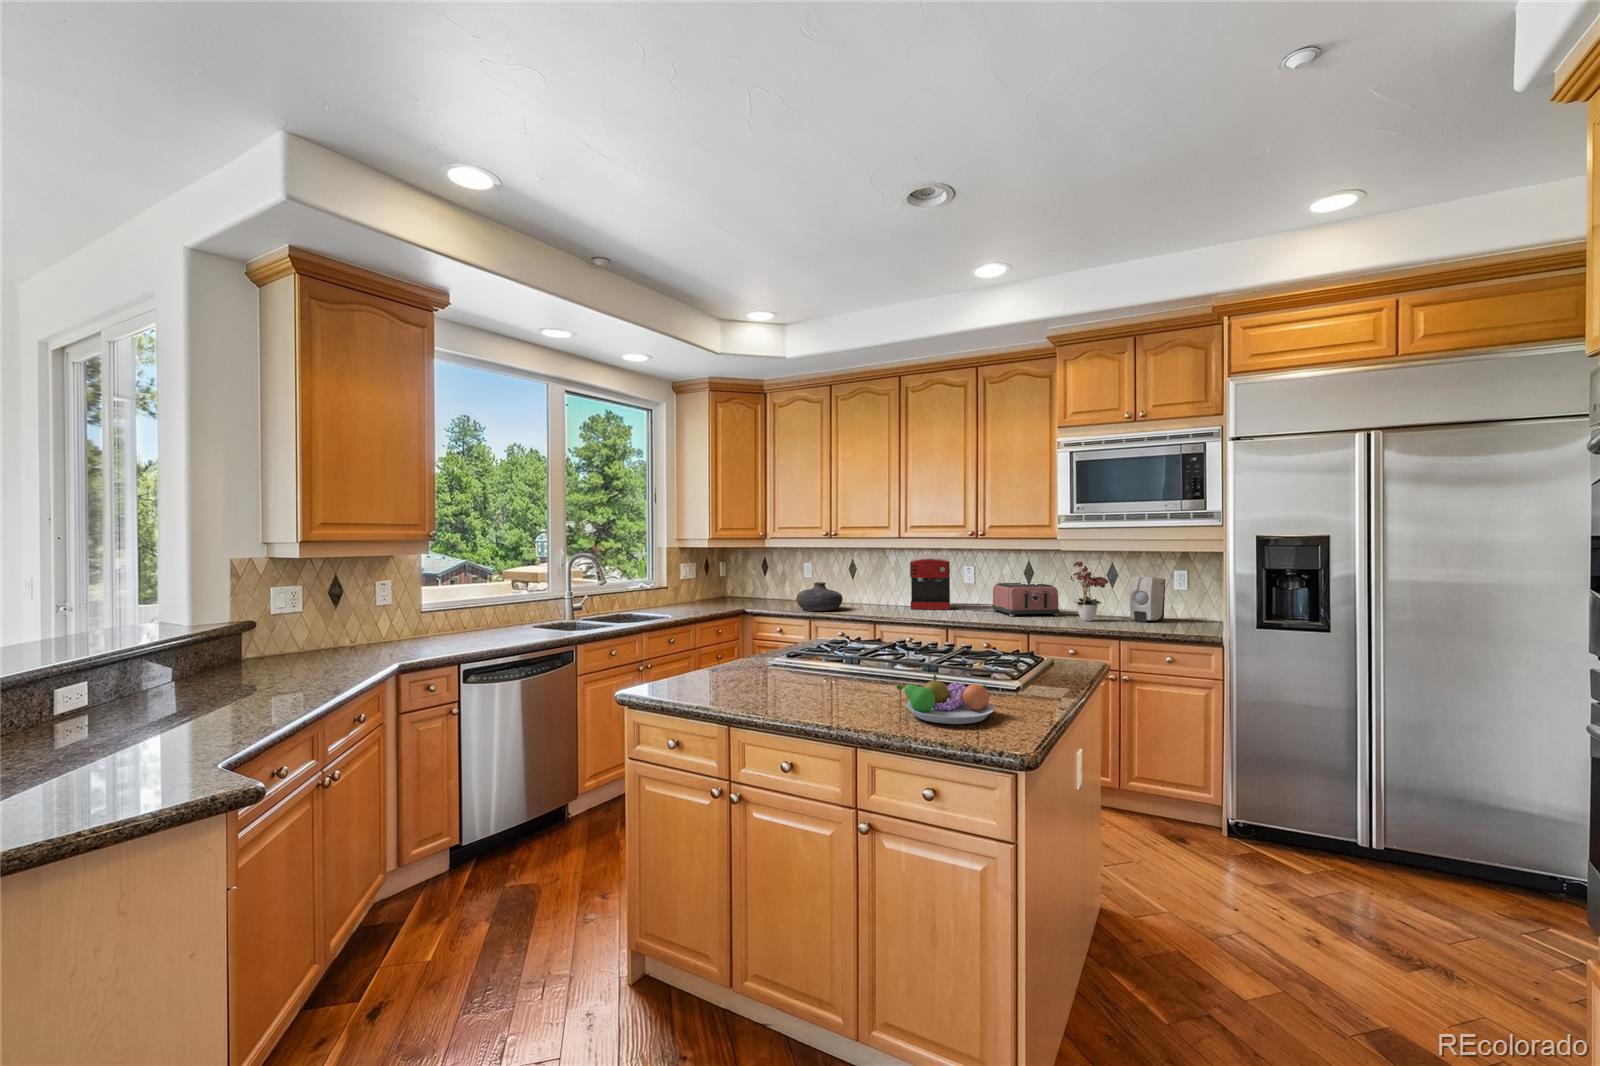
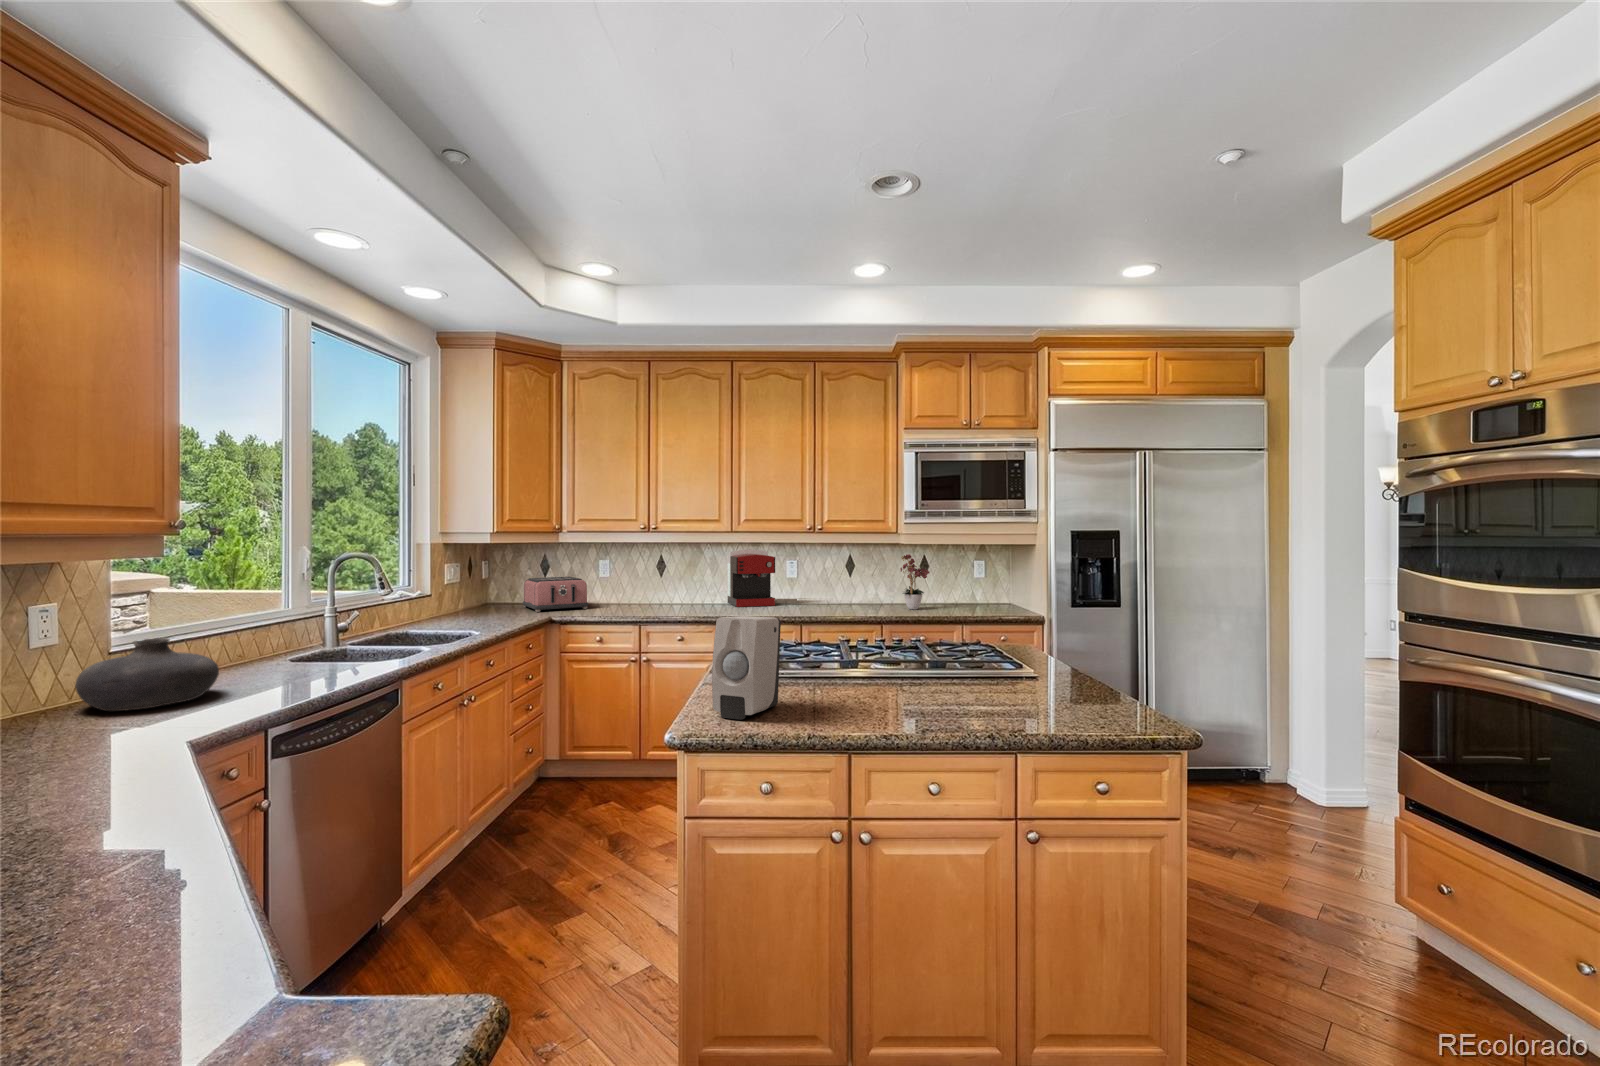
soap dispenser: present [1130,576,1165,622] -> present [712,616,781,720]
vase: present [796,582,843,611] -> present [75,638,219,711]
toaster: present [992,583,1060,616] -> present [523,577,588,612]
fruit bowl: present [897,674,994,724] -> none [1016,672,1115,721]

